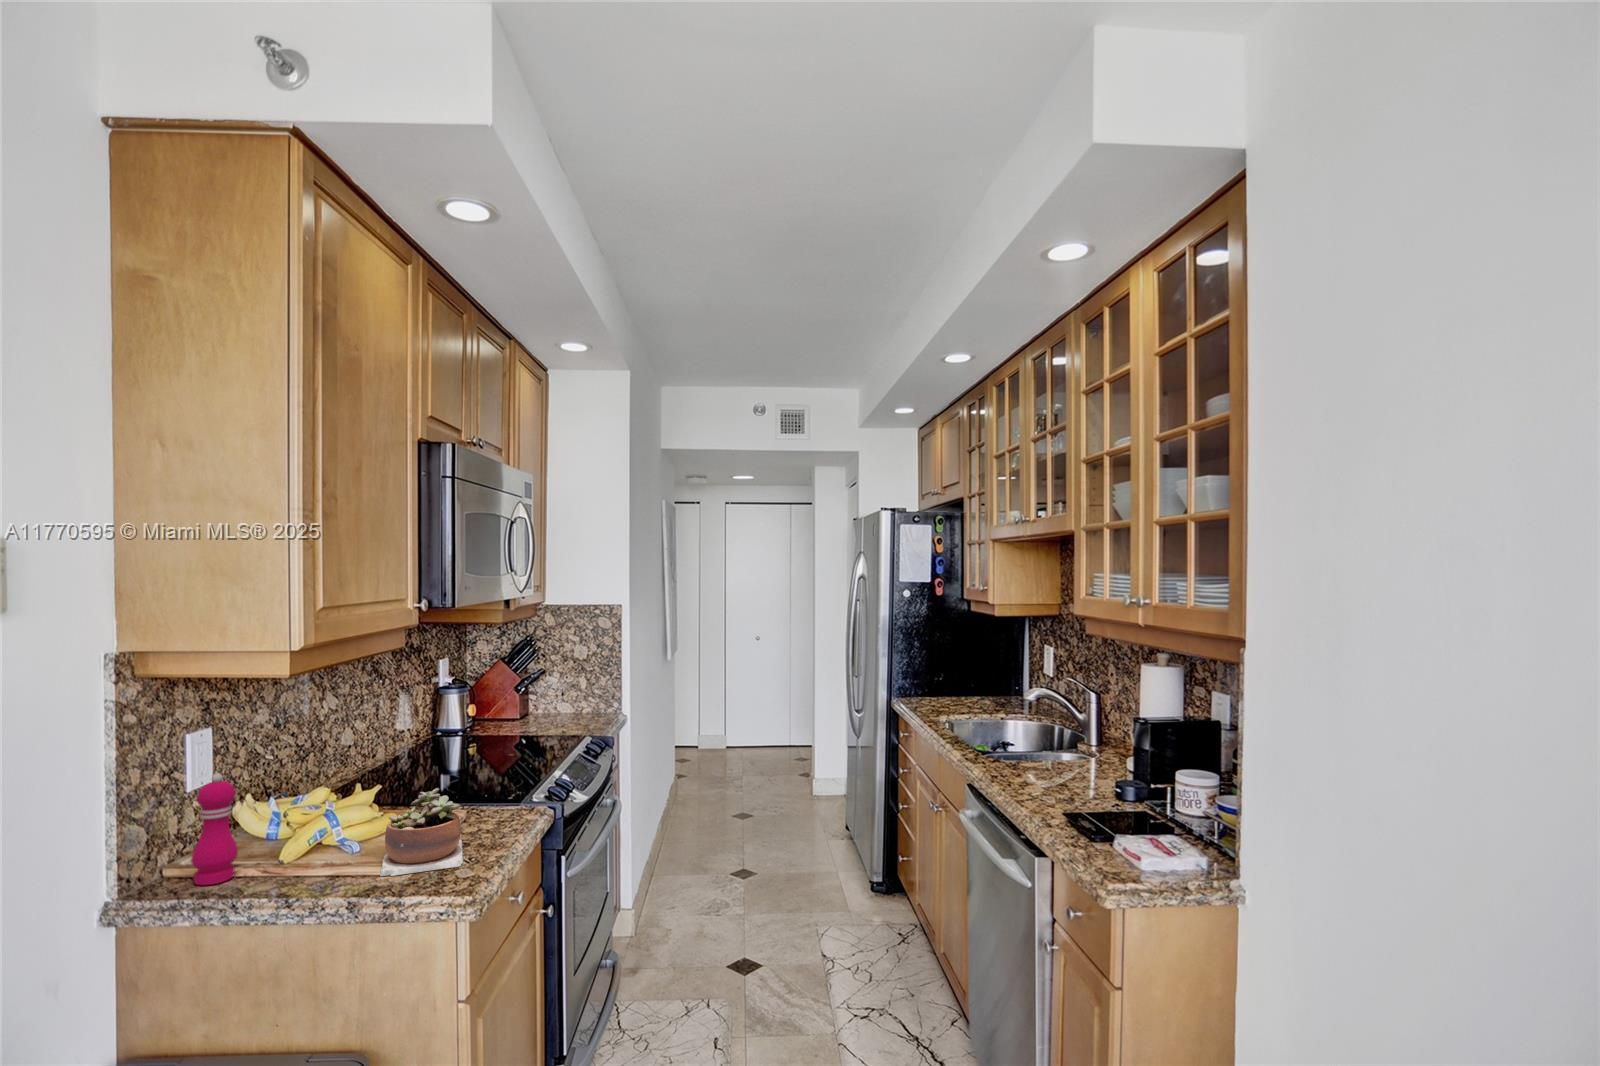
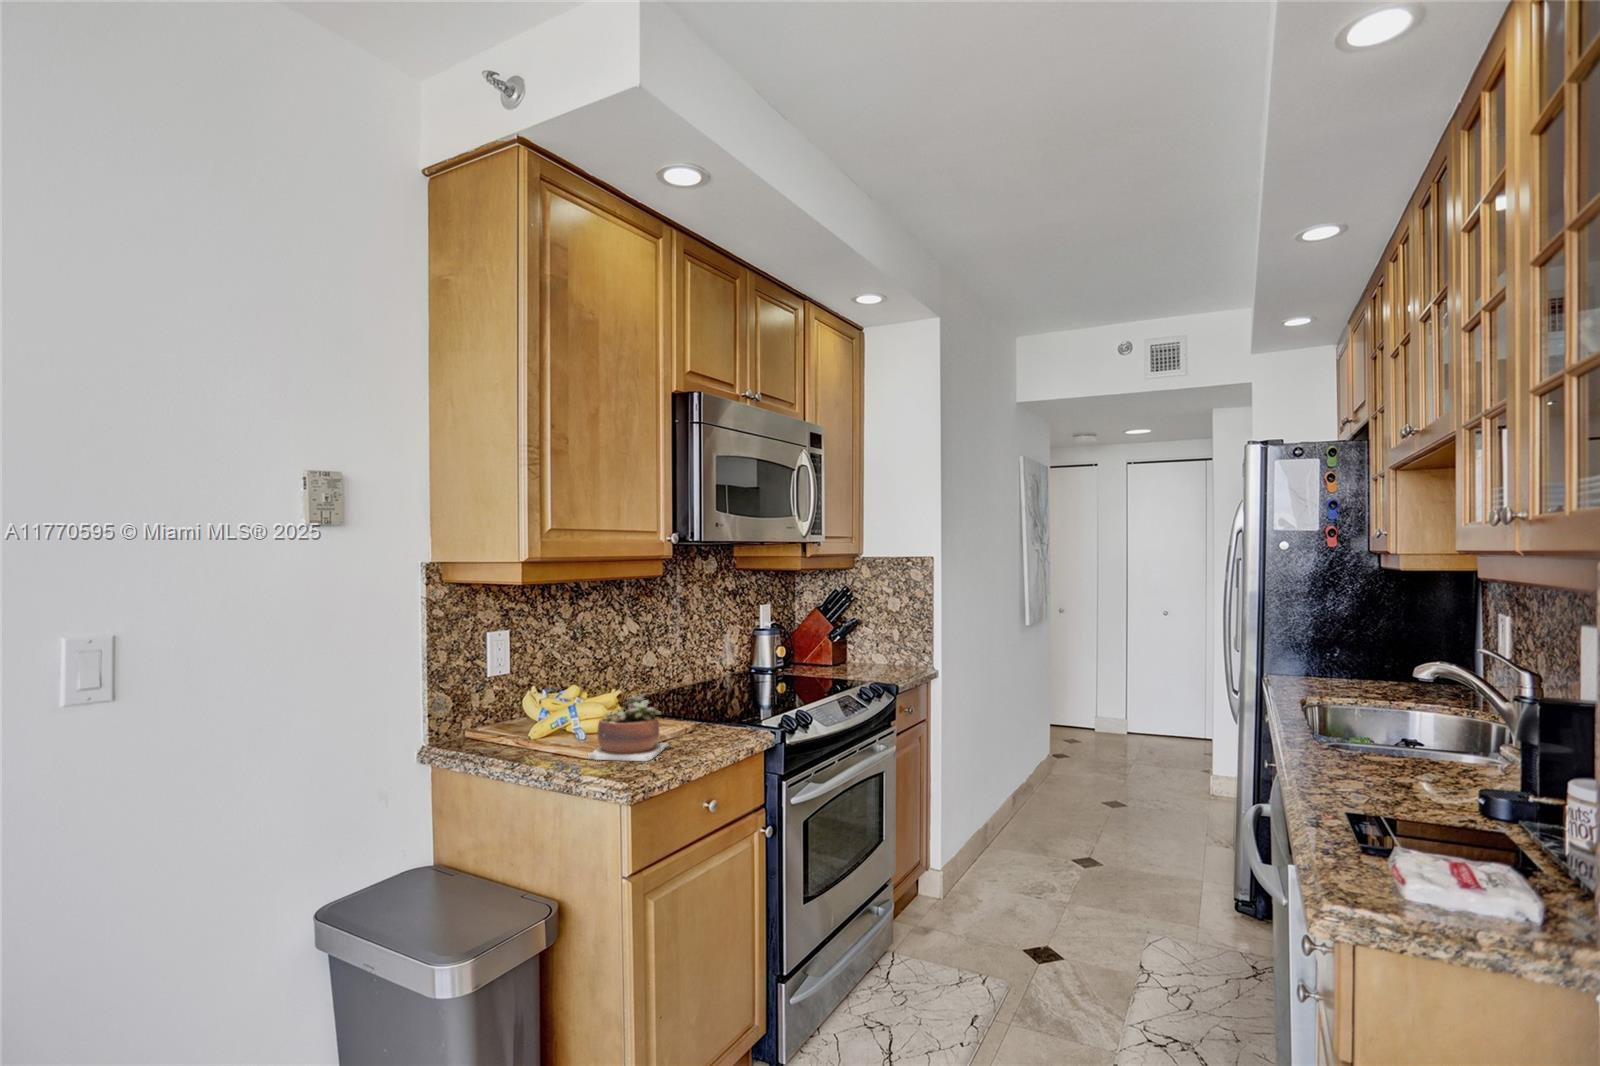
pepper mill: present [191,773,238,885] -> none [475,661,507,746]

